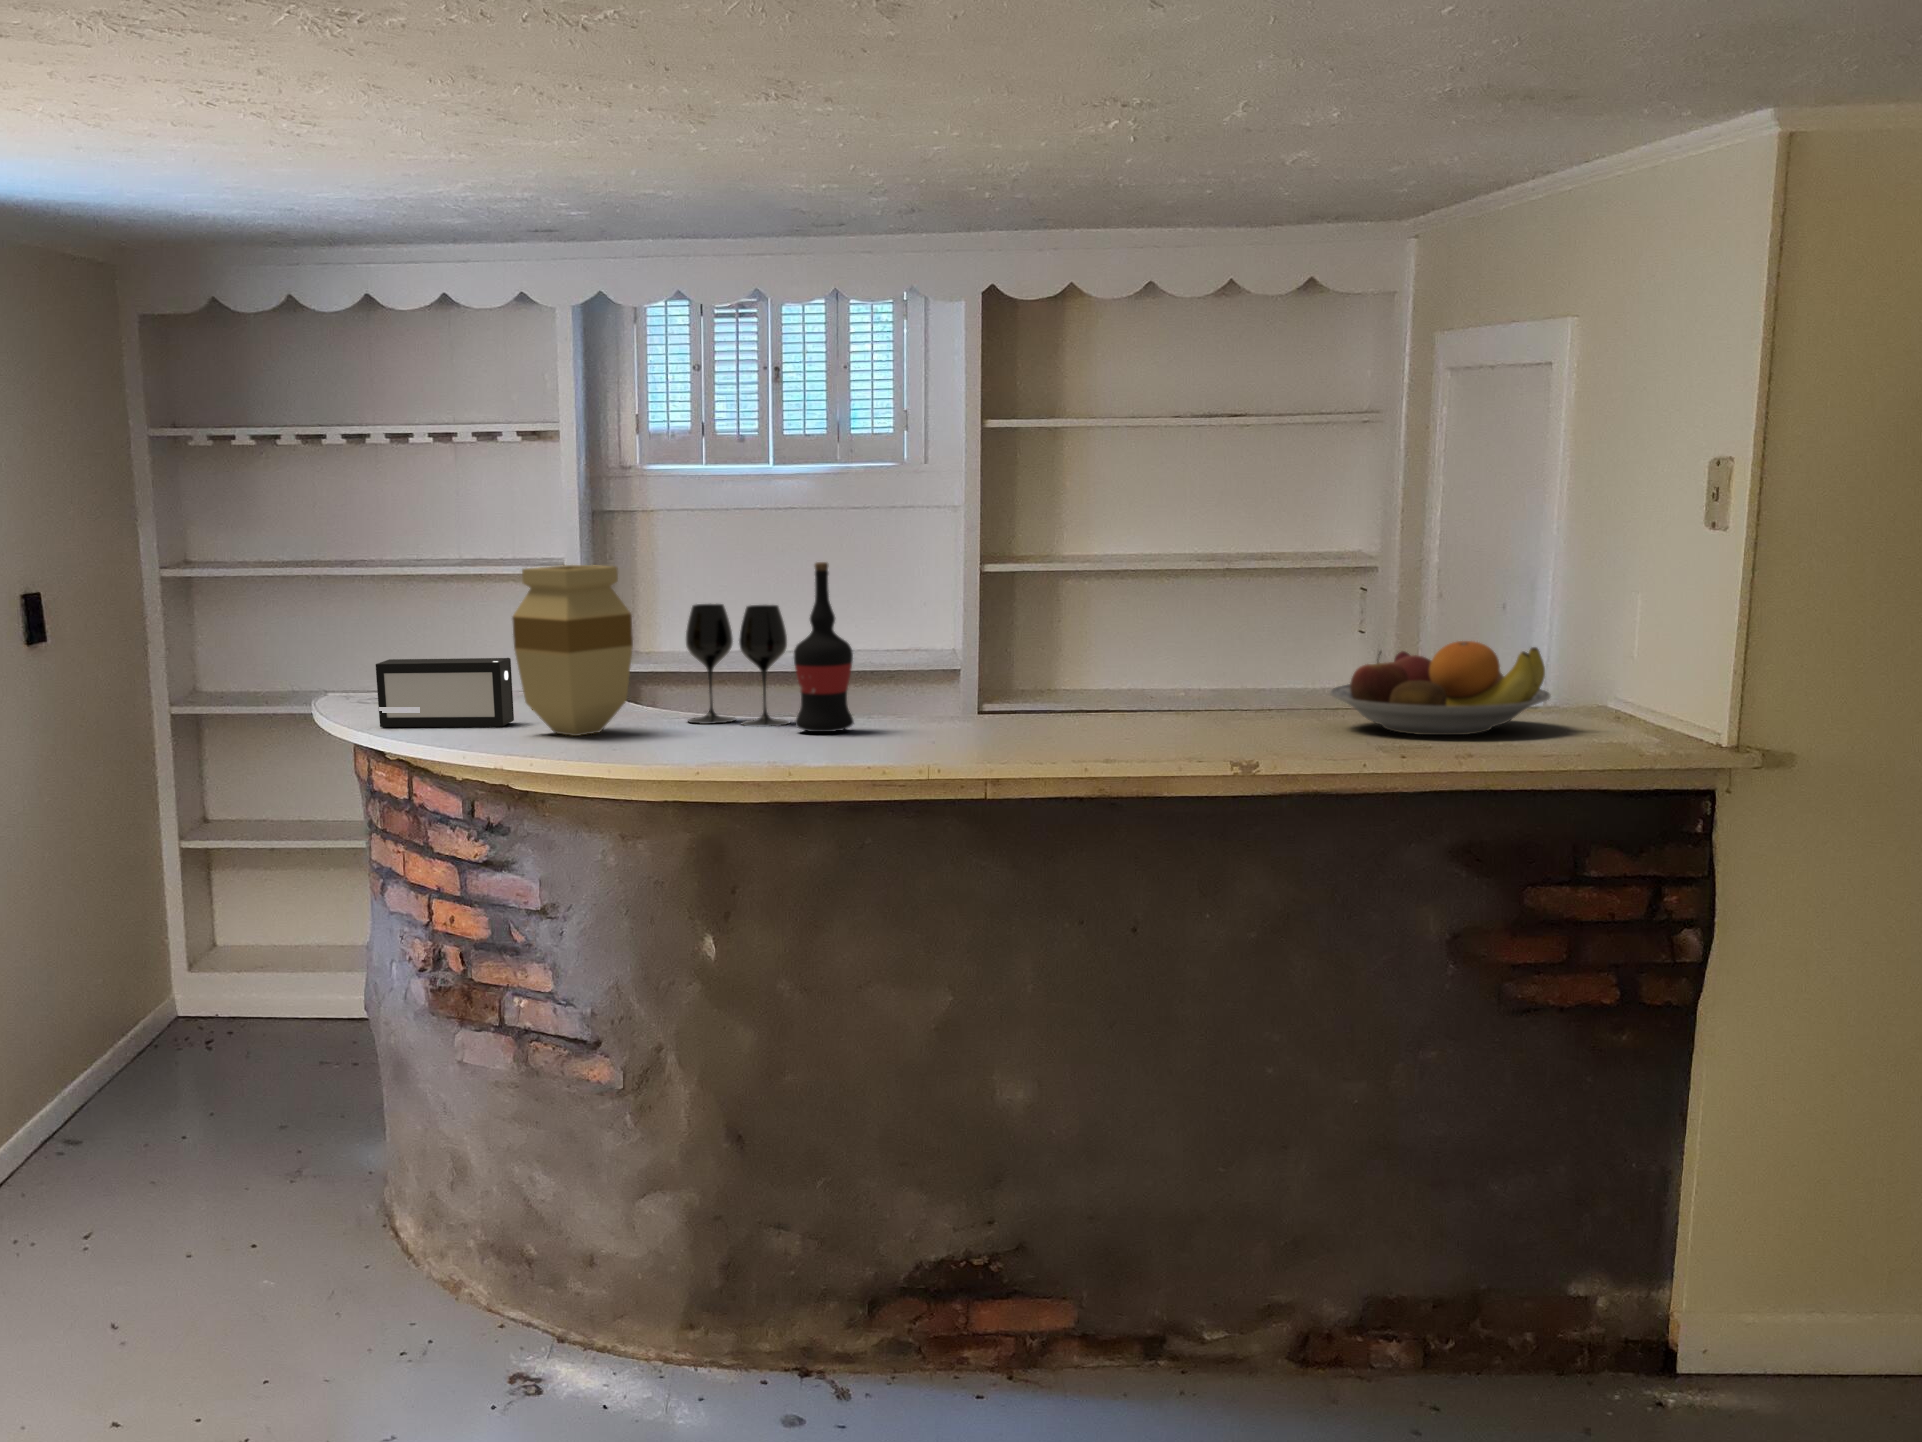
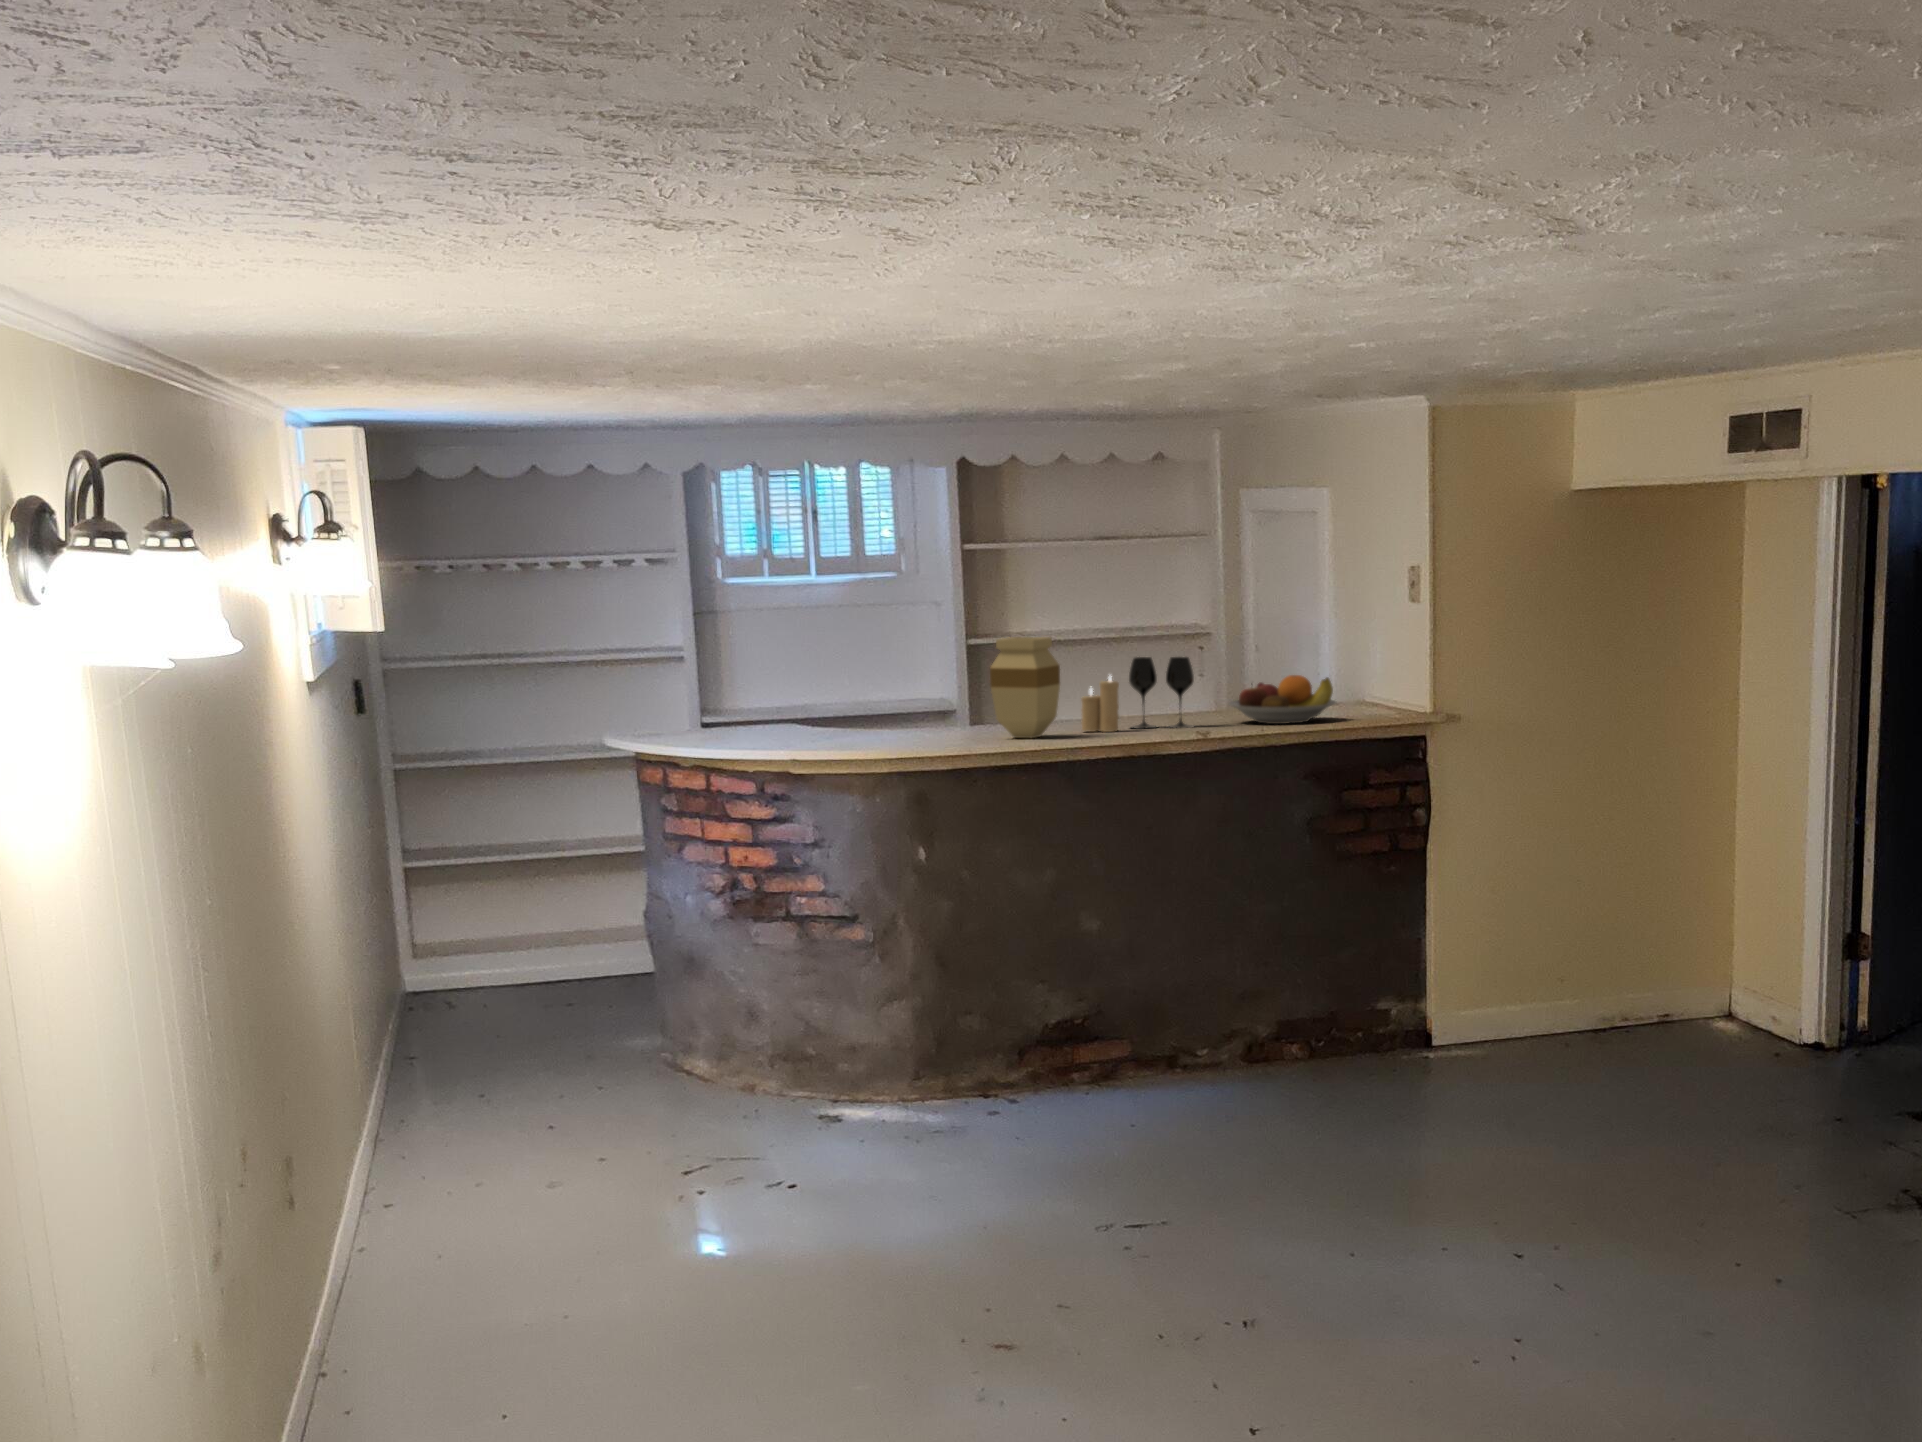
wine bottle: present [794,562,854,732] -> none [942,639,977,736]
vase: present [512,565,633,736] -> present [990,637,1060,738]
wine glass: present [686,604,789,727] -> present [1129,657,1194,729]
candle: none [1035,630,1106,738] -> present [1081,676,1119,732]
speaker: present [376,658,514,727] -> none [670,701,754,747]

